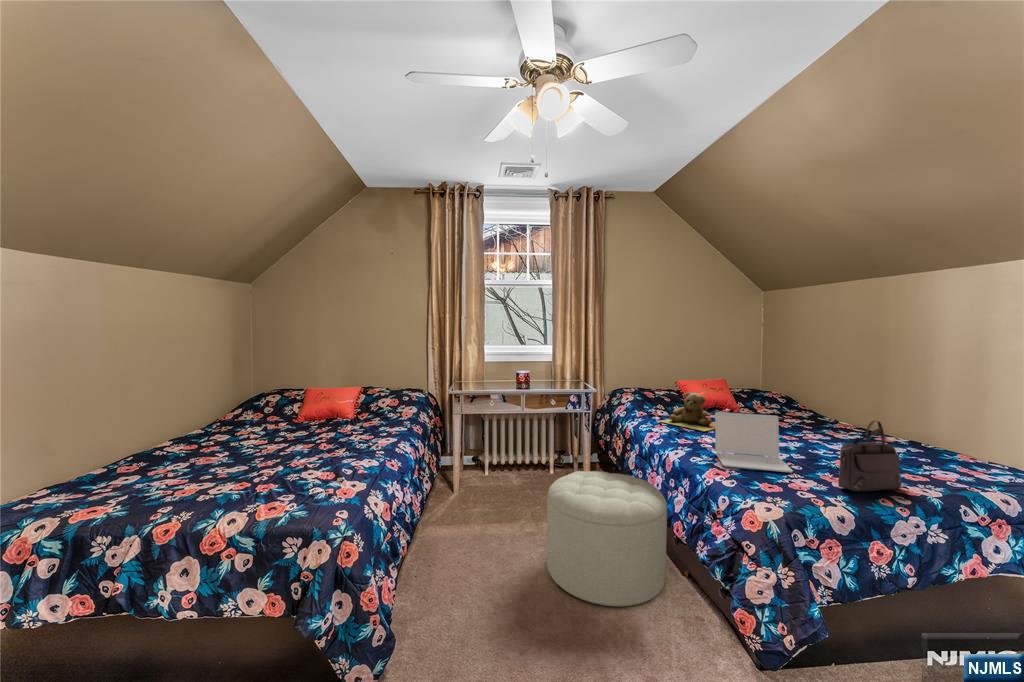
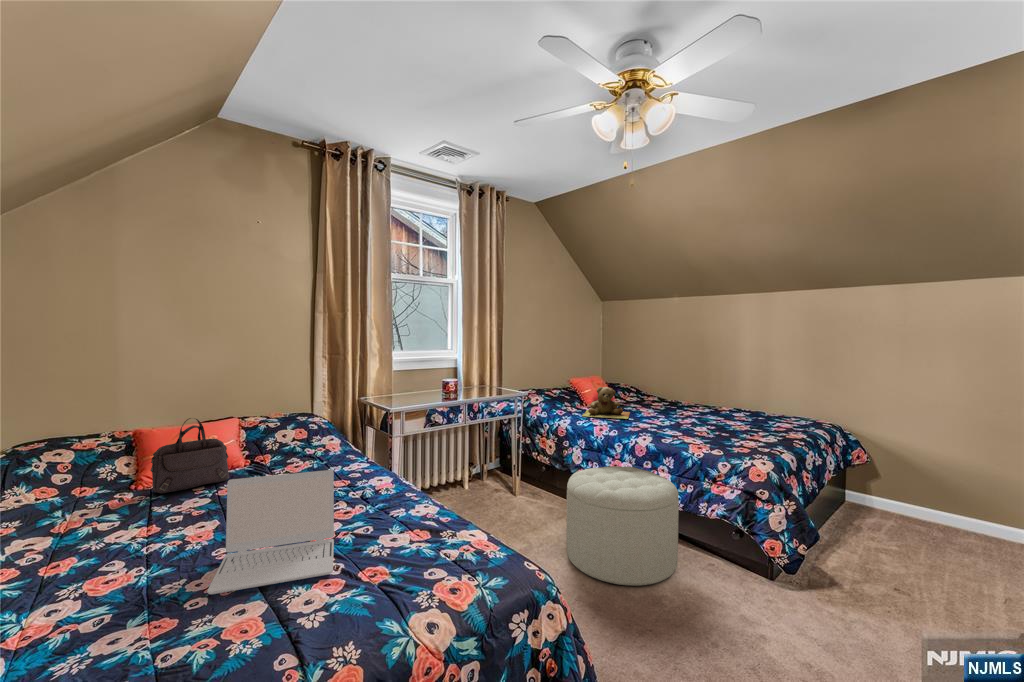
laptop: present [715,412,793,473] -> present [207,470,334,594]
handbag: present [838,420,902,492] -> present [150,418,229,493]

